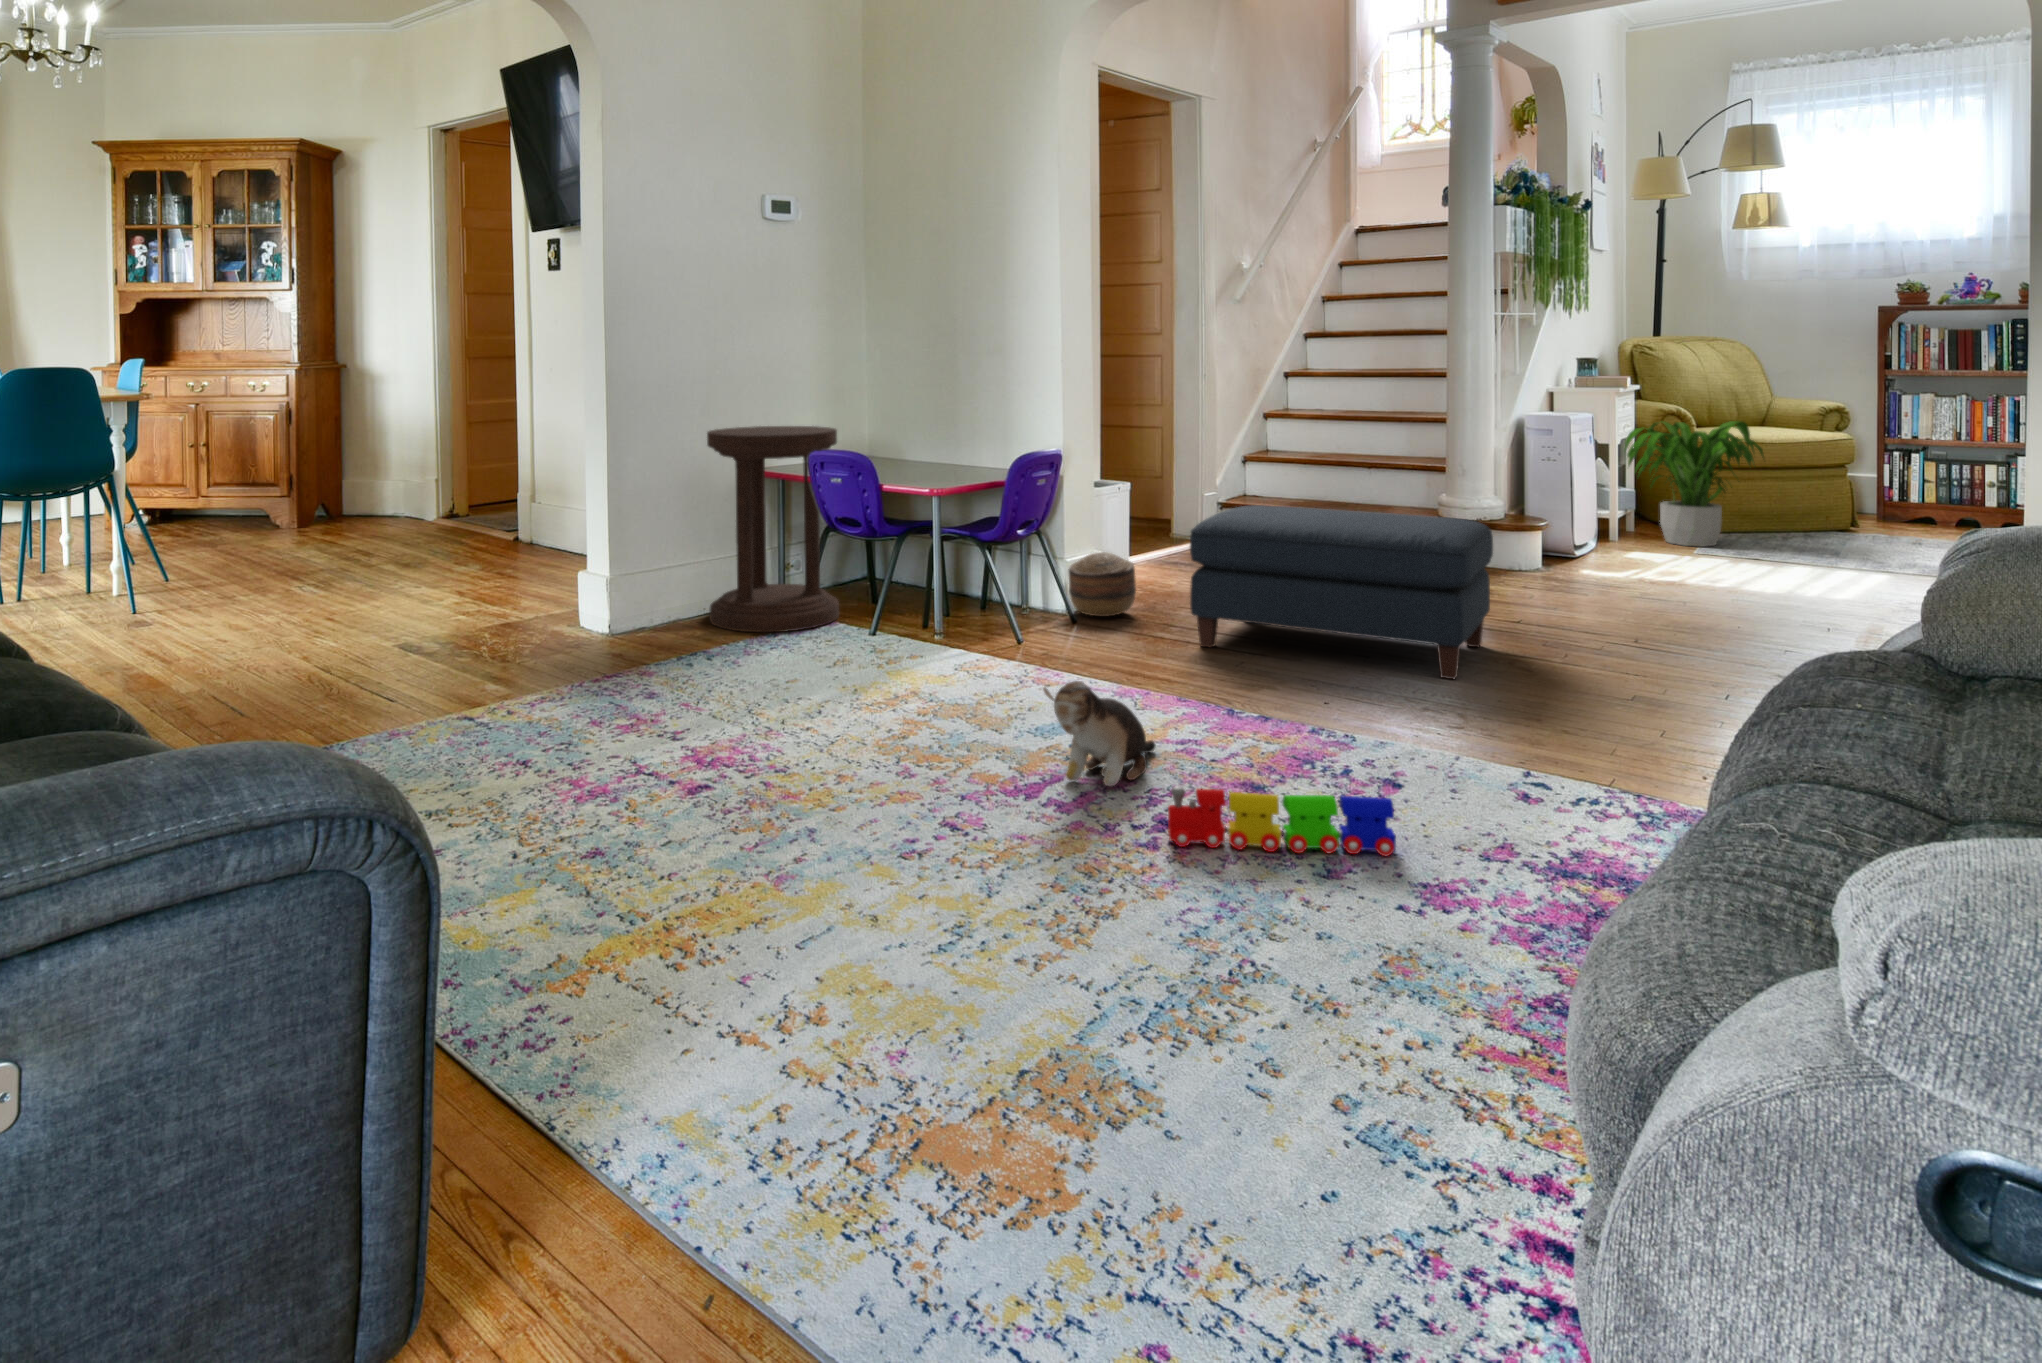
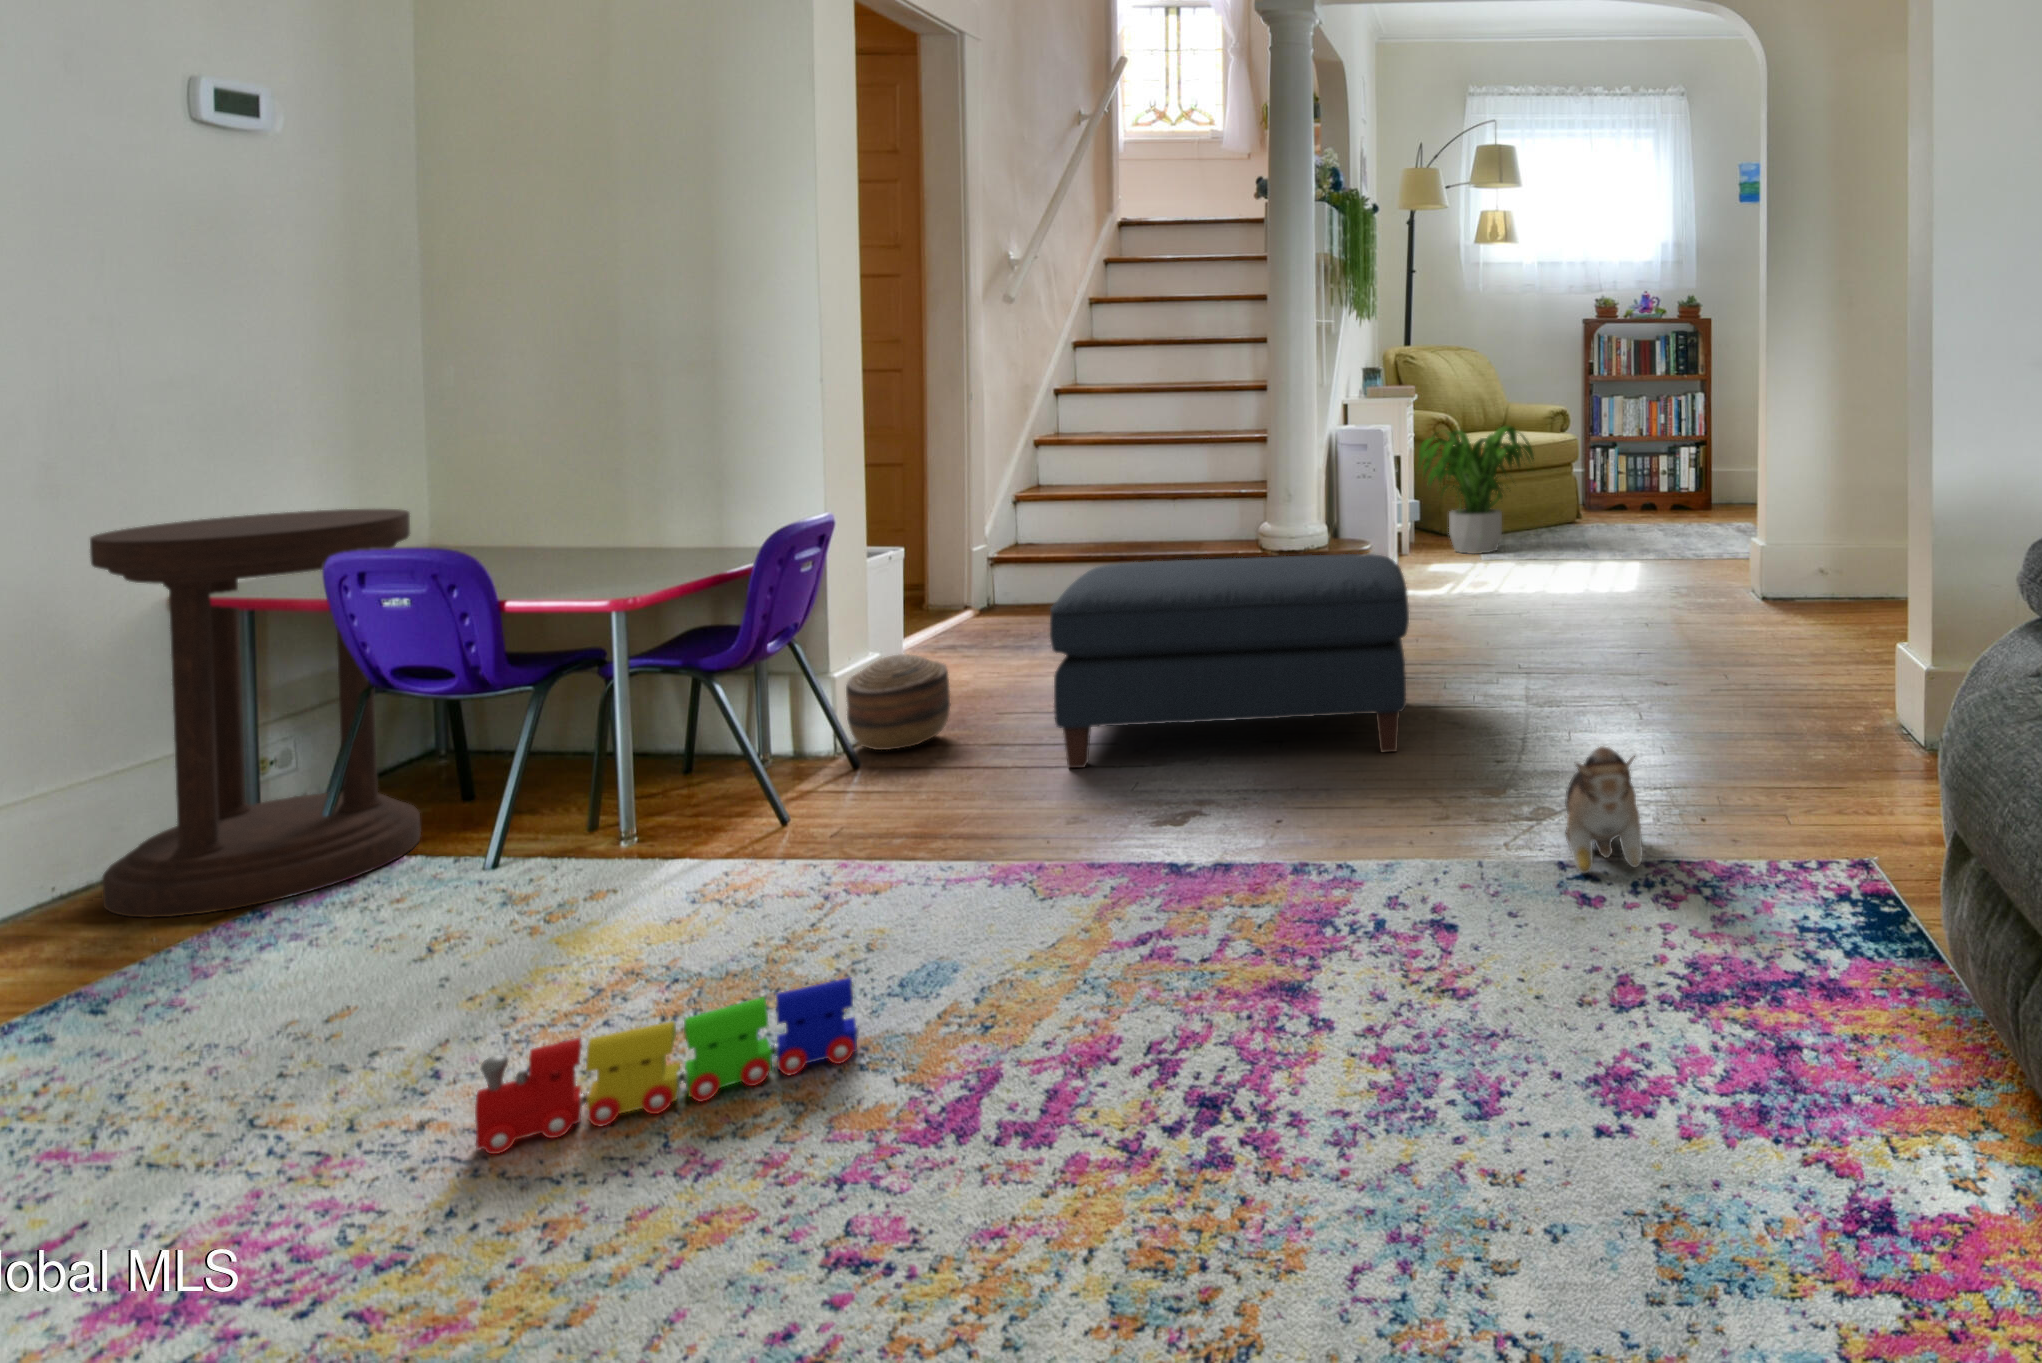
plush toy: present [1043,681,1156,786] -> present [1565,746,1643,873]
toy train: present [1168,786,1396,856] -> present [475,978,859,1154]

